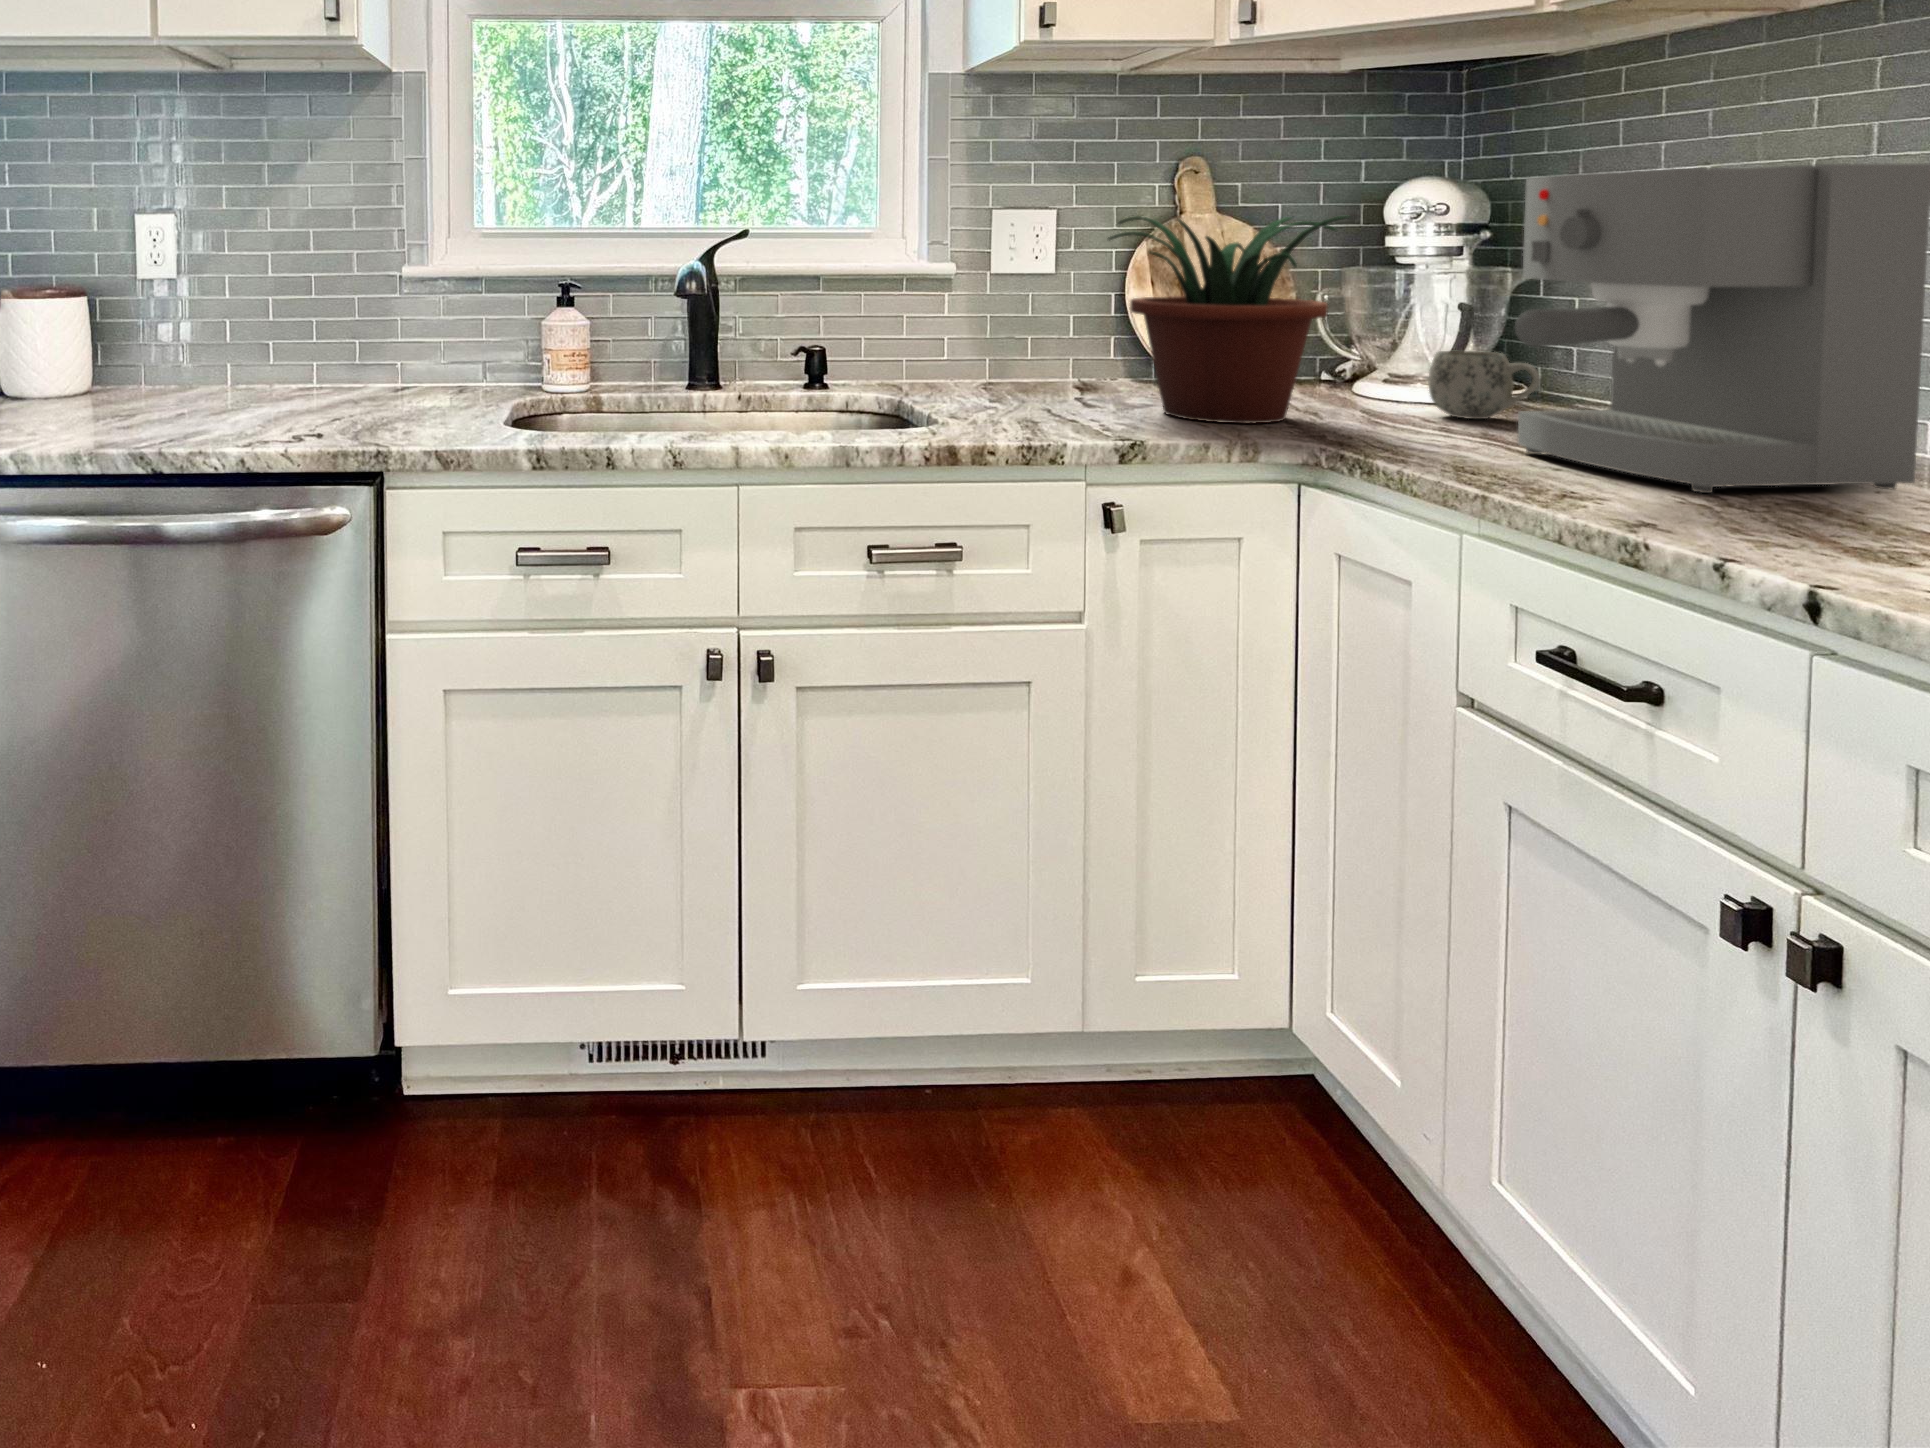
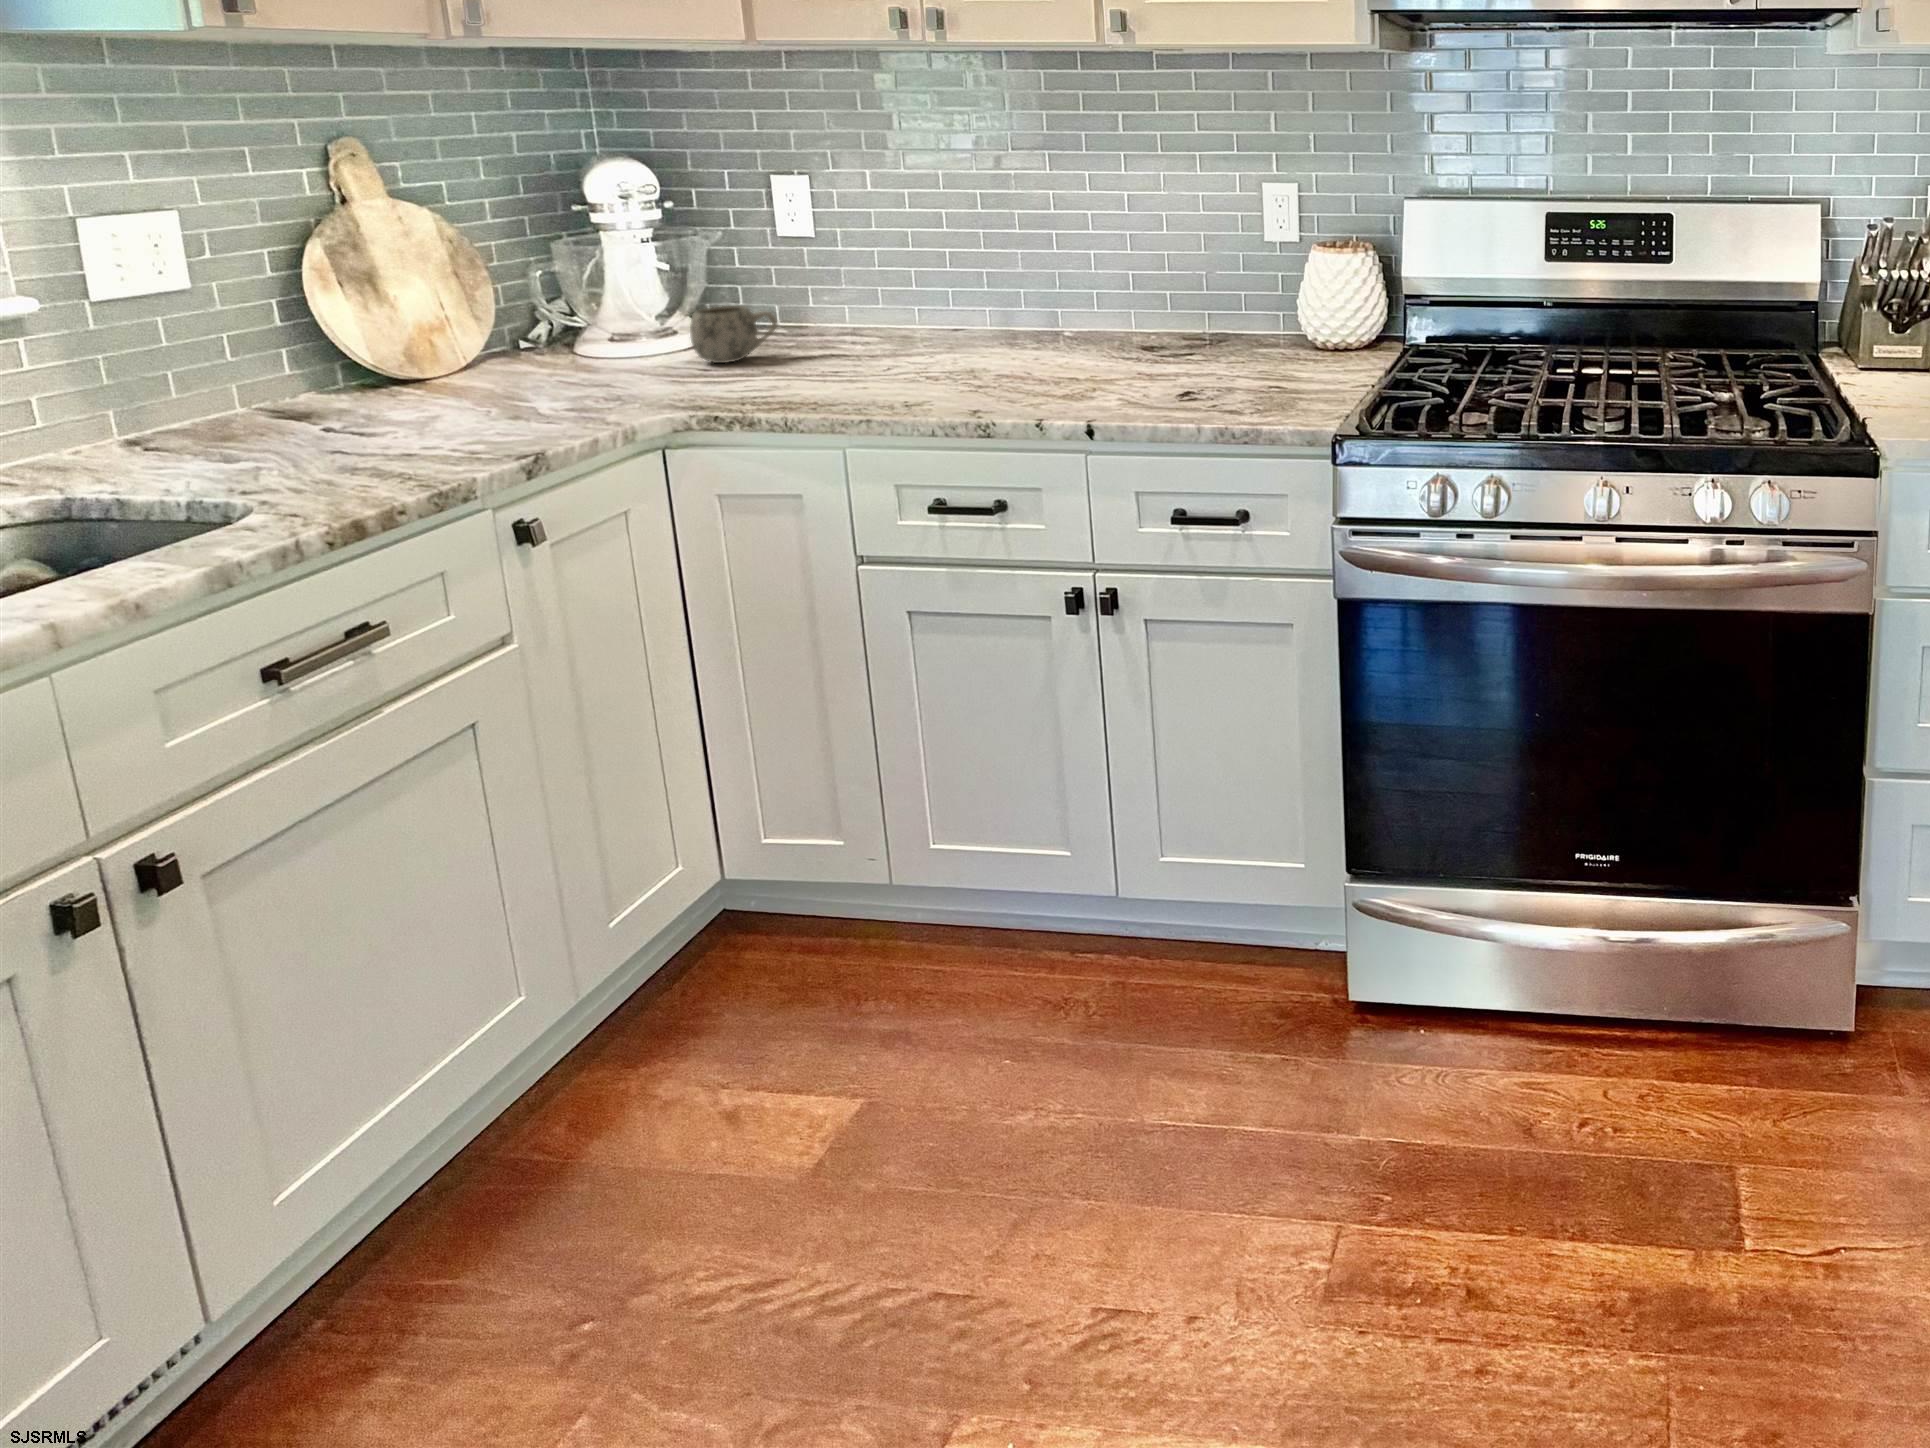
coffee maker: present [1515,164,1930,493] -> none [804,171,1025,383]
potted plant: present [1108,215,1349,423] -> none [350,209,647,422]

